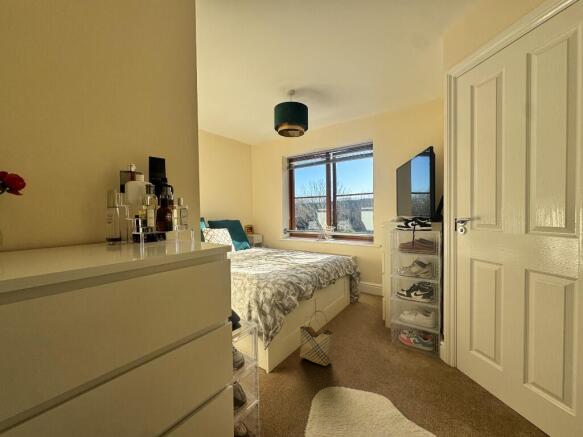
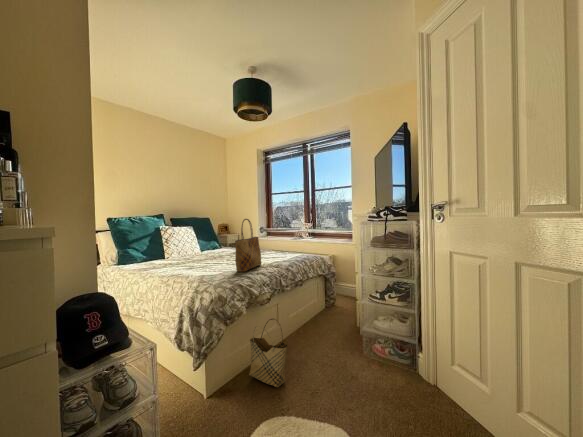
tote bag: none [282,225,300,271] -> present [235,219,261,272]

